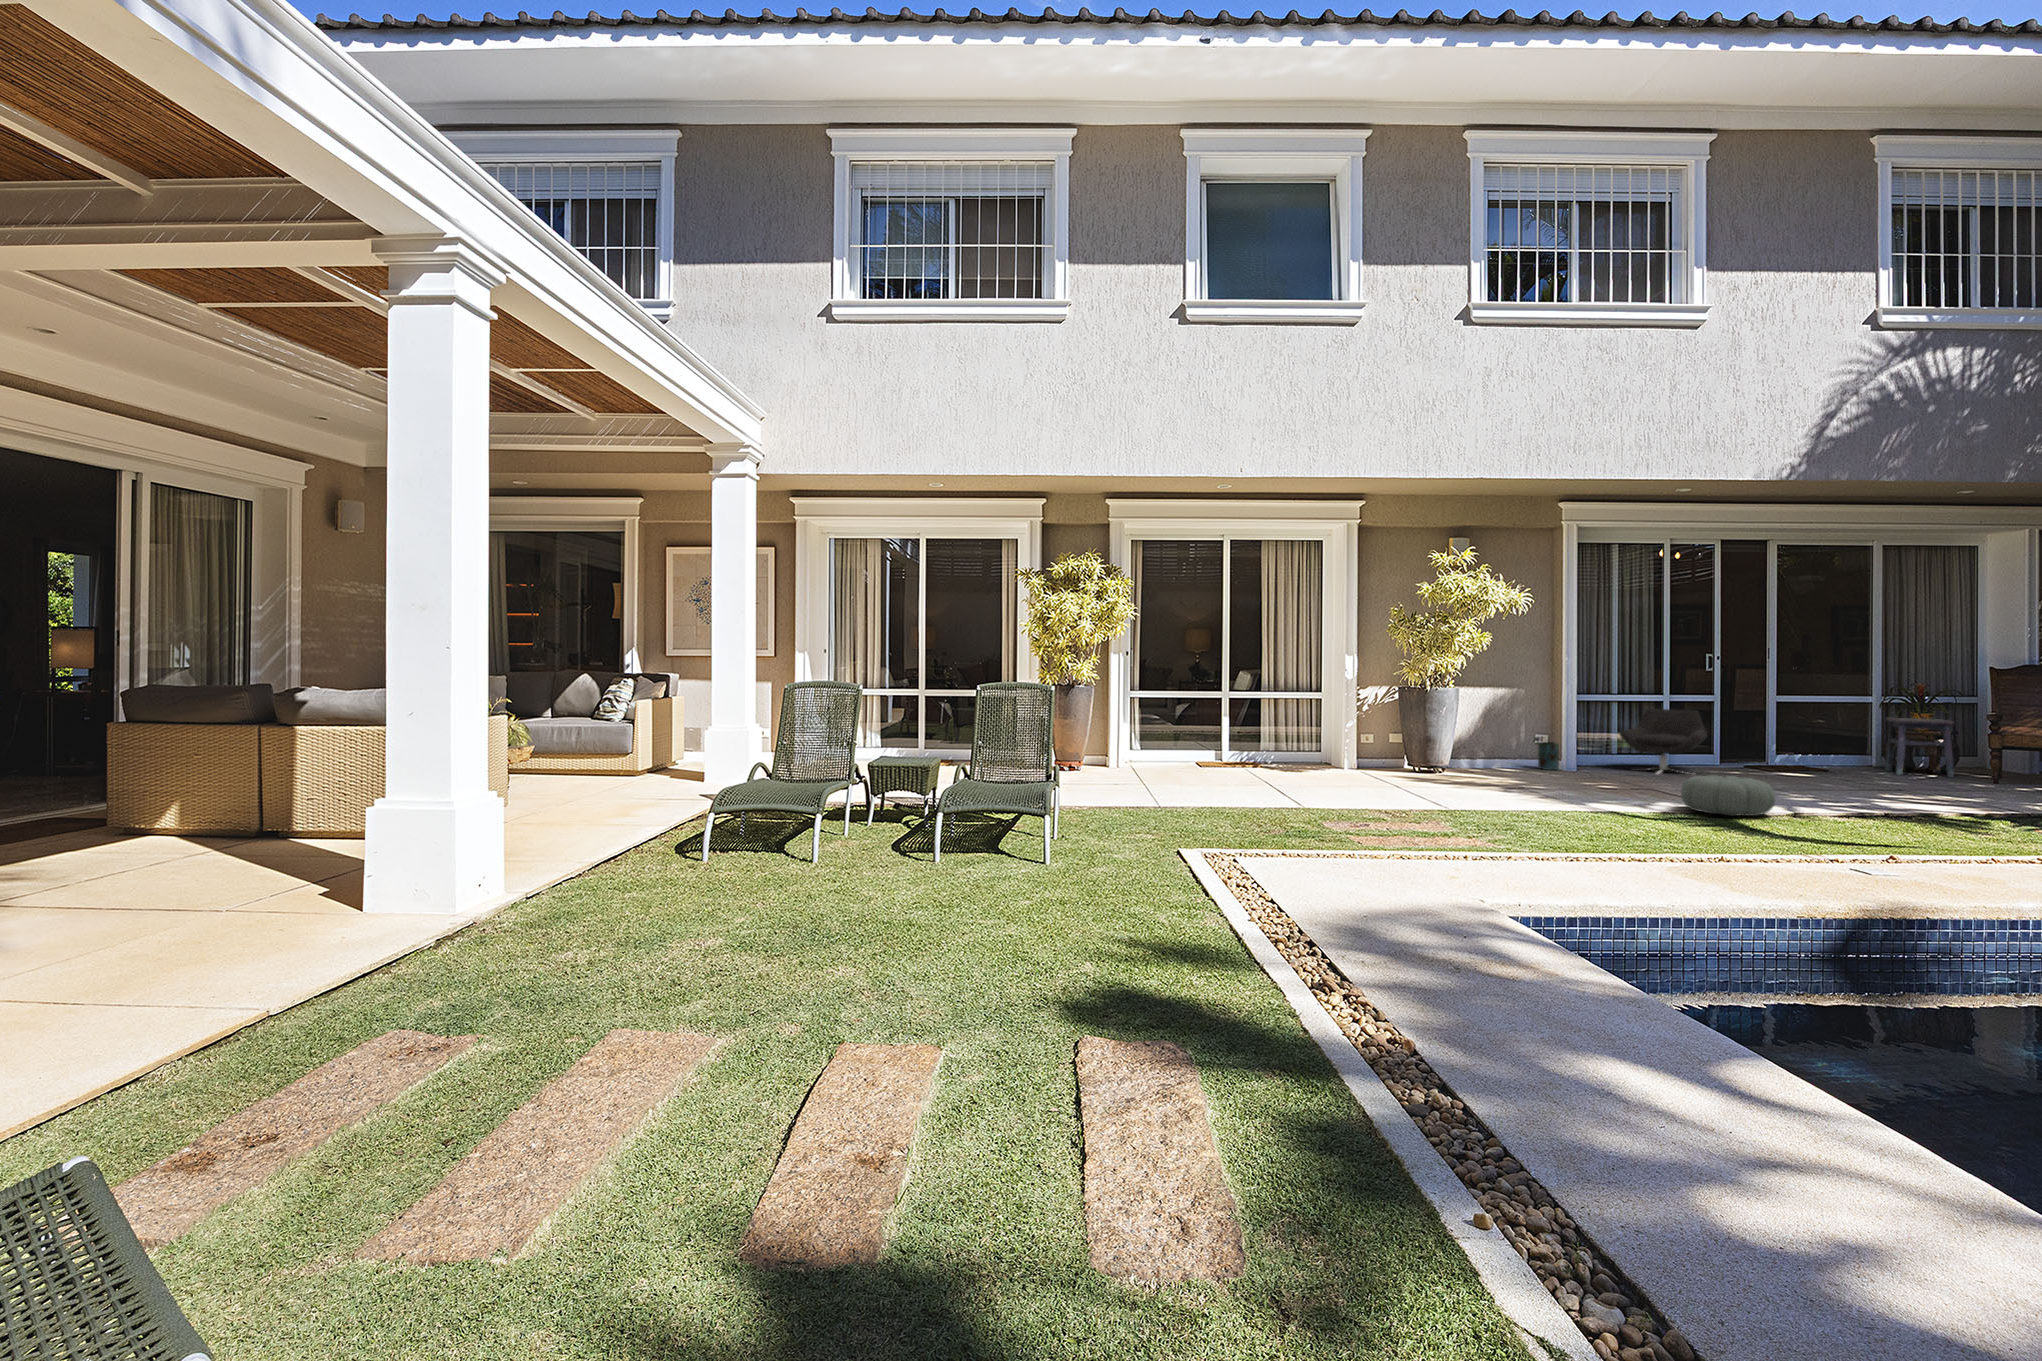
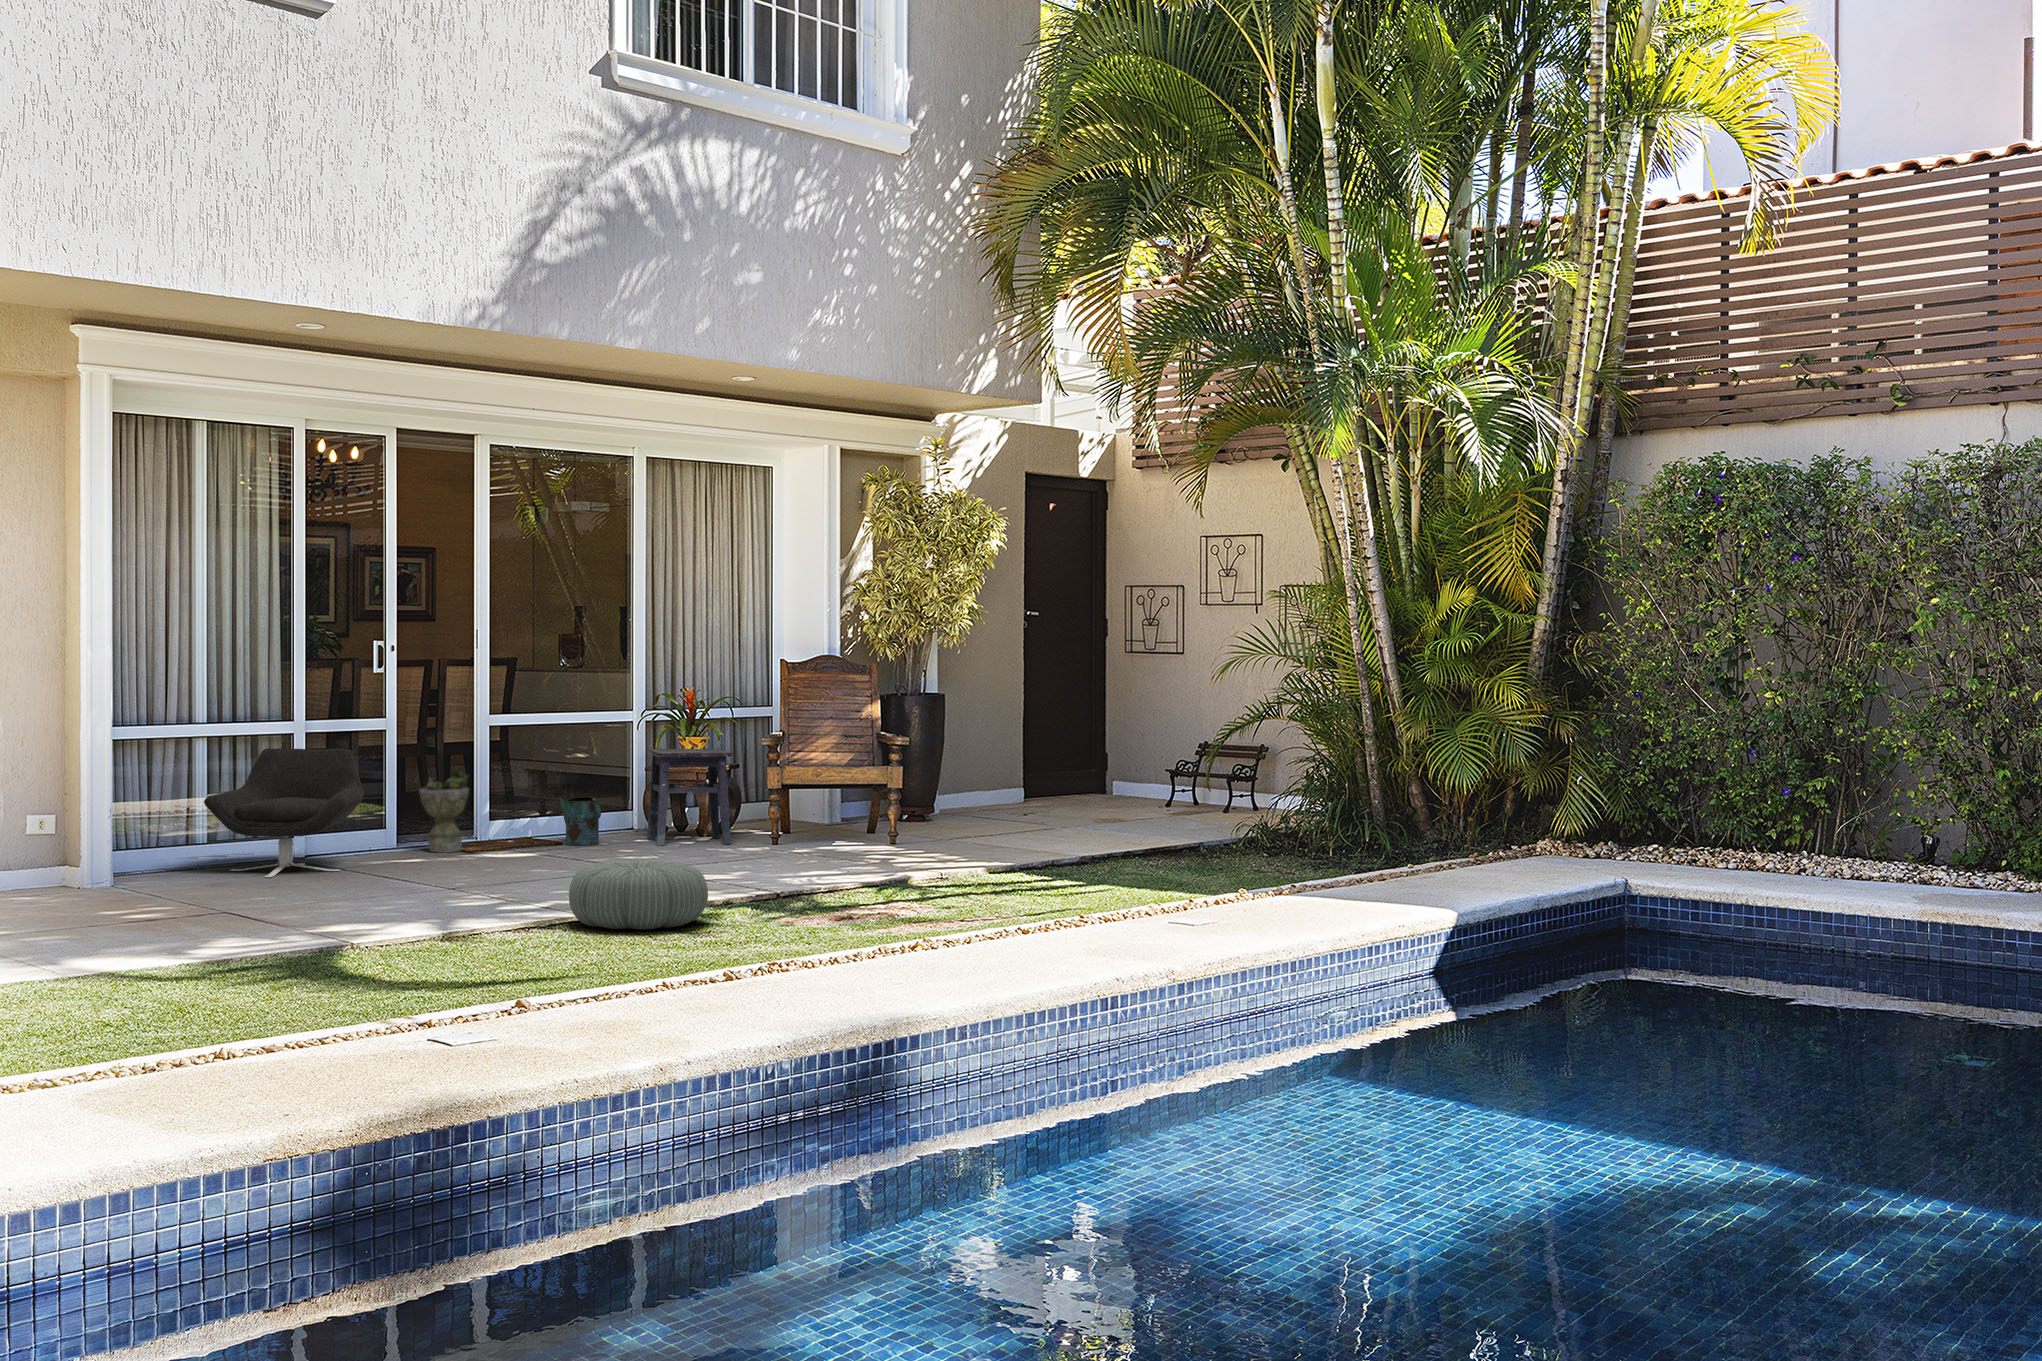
planter: none [1735,725,1767,769] -> present [419,772,469,853]
watering can: present [1534,737,1559,770] -> present [553,790,601,845]
pouf: present [1681,775,1775,816] -> present [569,860,708,930]

